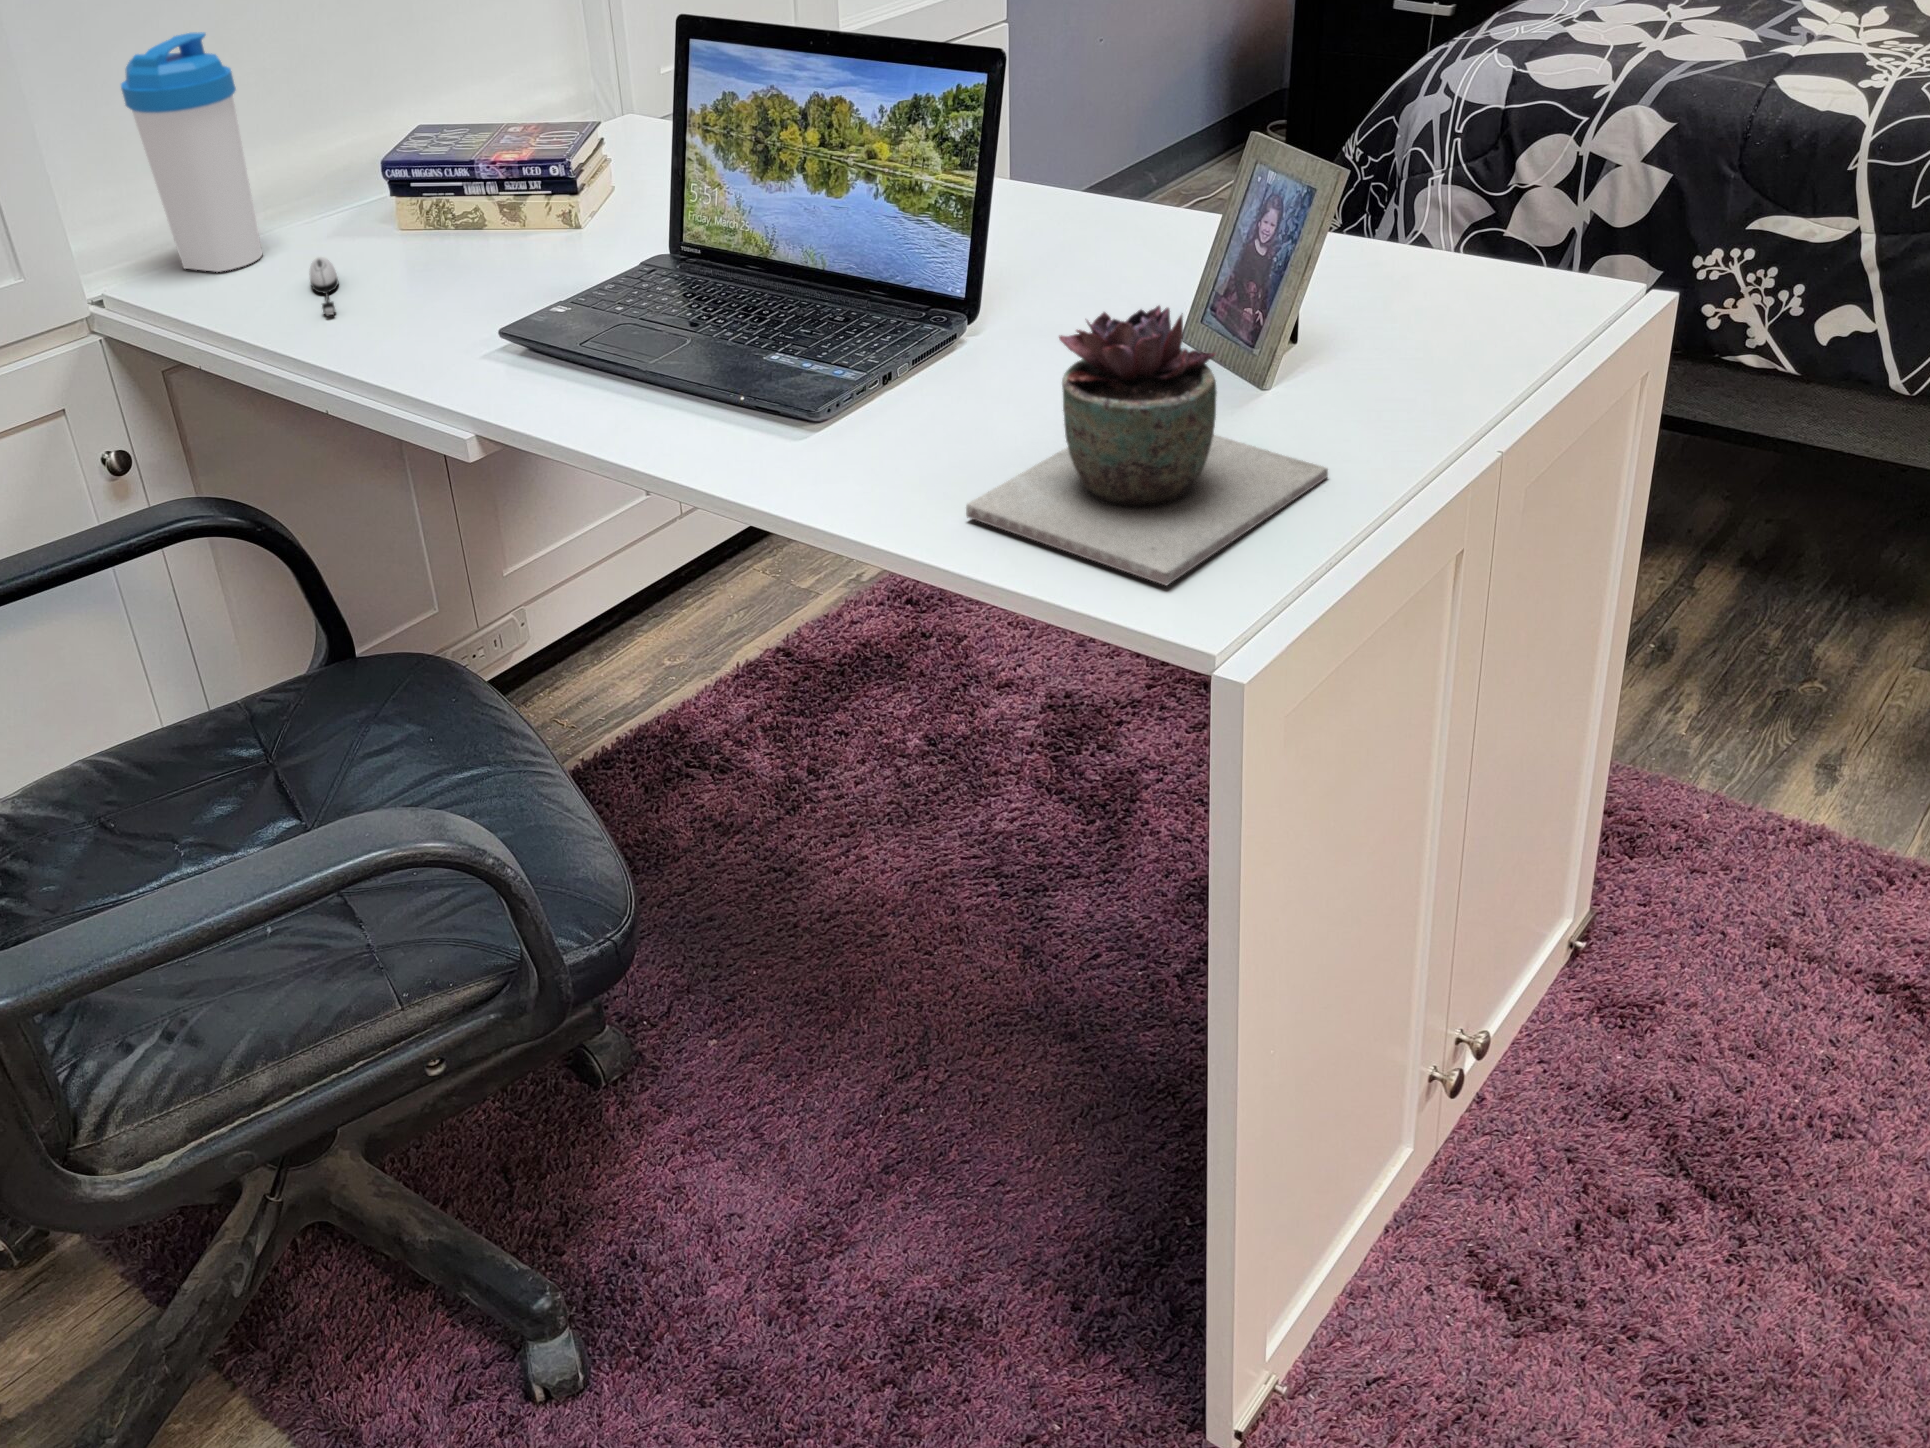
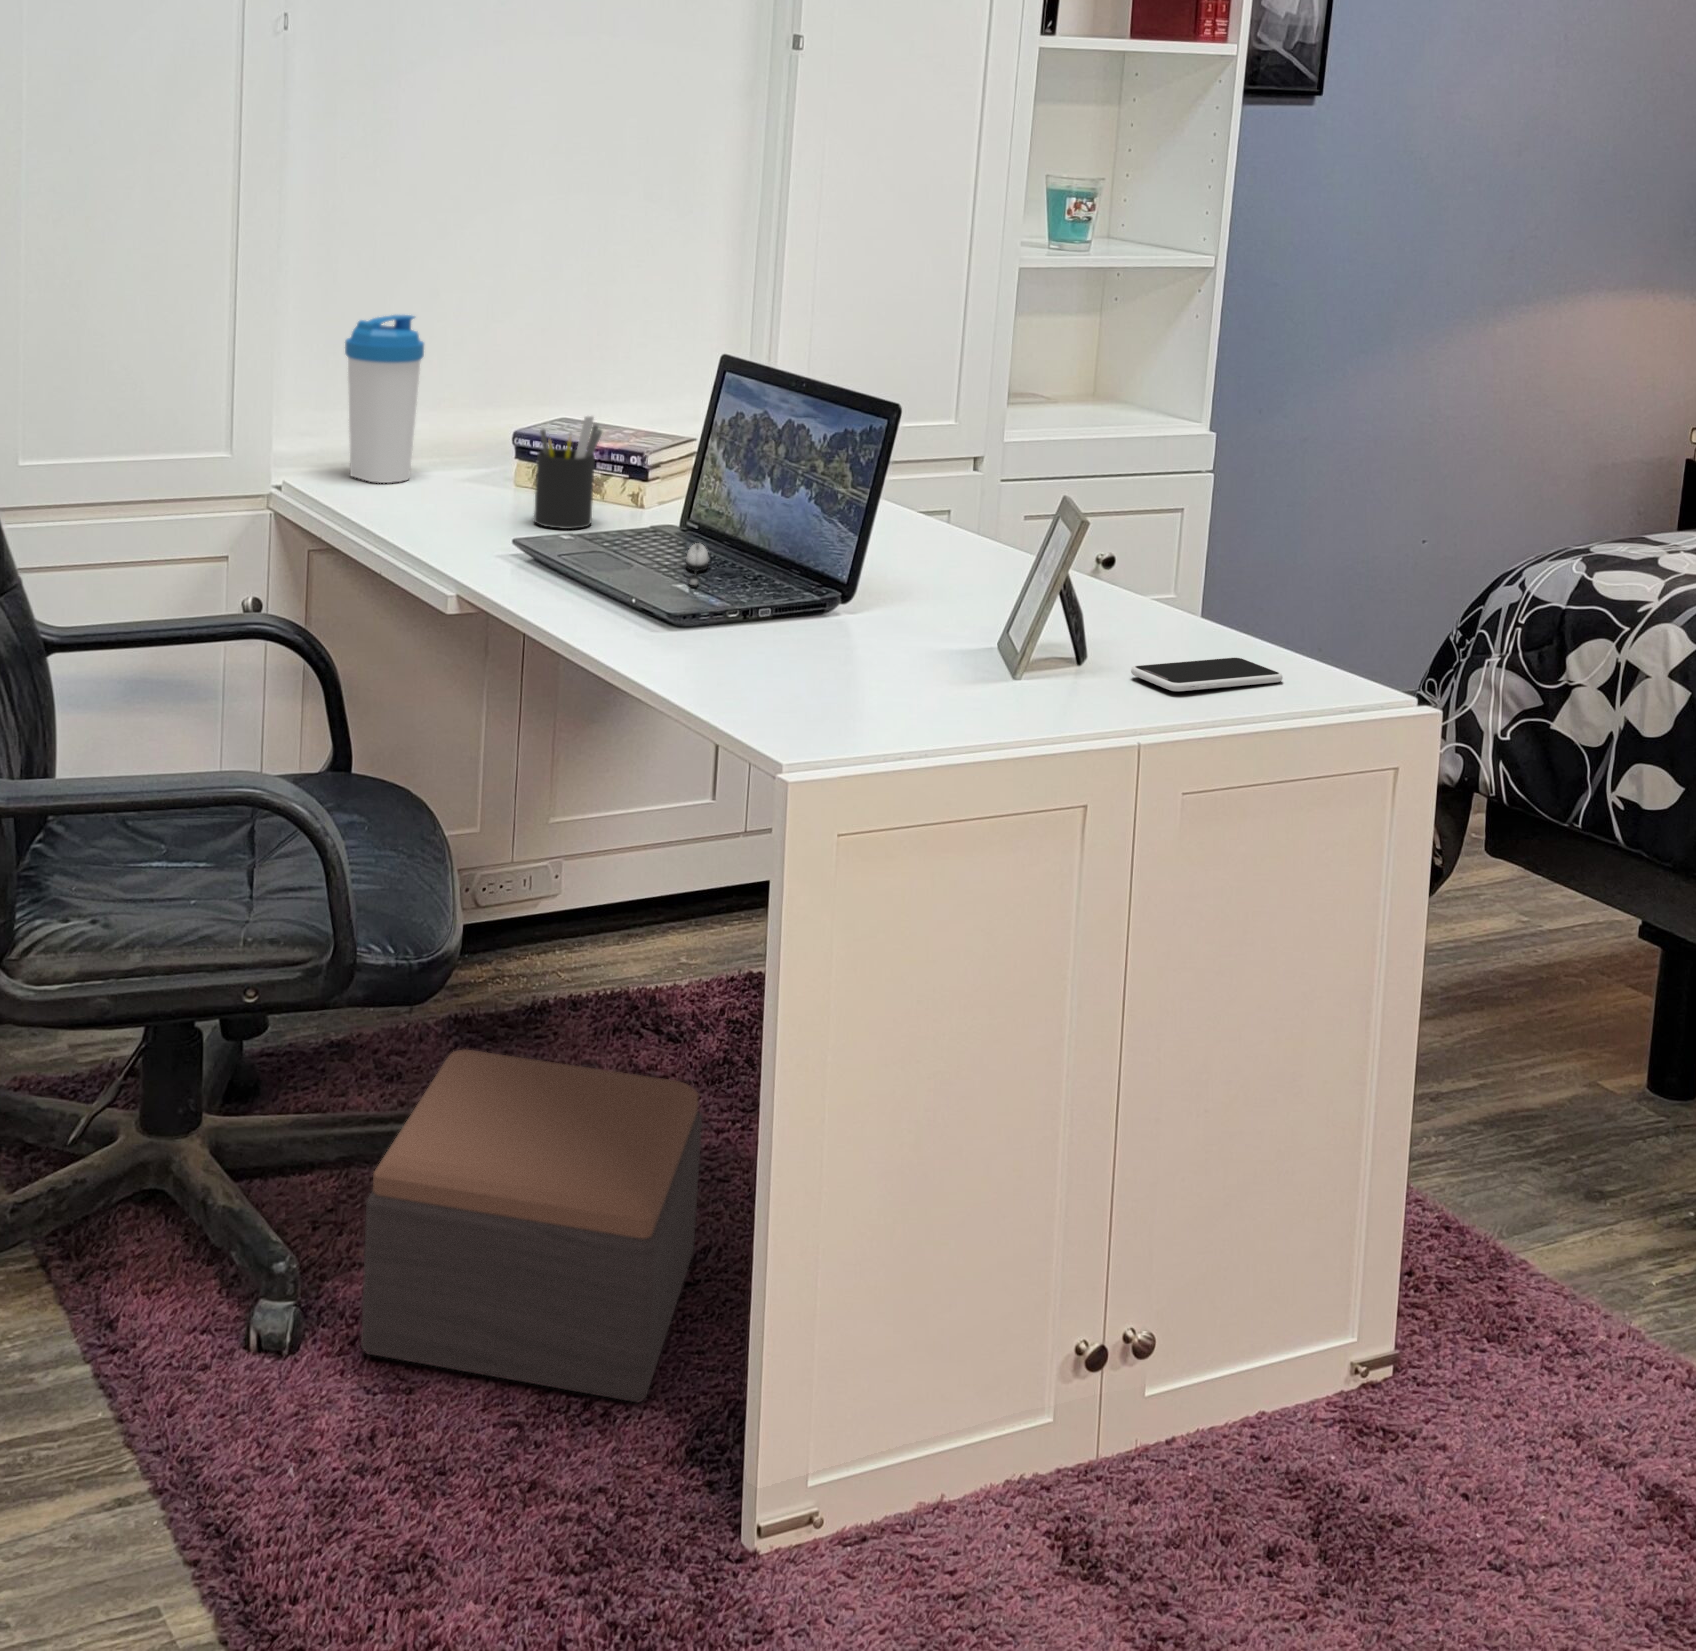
pen holder: none [459,133,550,291] -> present [534,416,602,529]
computer mouse: present [310,257,338,316] -> present [686,543,709,585]
smartphone: none [1395,291,1550,365] -> present [1131,658,1283,691]
succulent plant: present [966,306,1328,585] -> none [721,560,988,735]
footstool: none [614,928,1005,1382] -> present [361,1050,702,1403]

